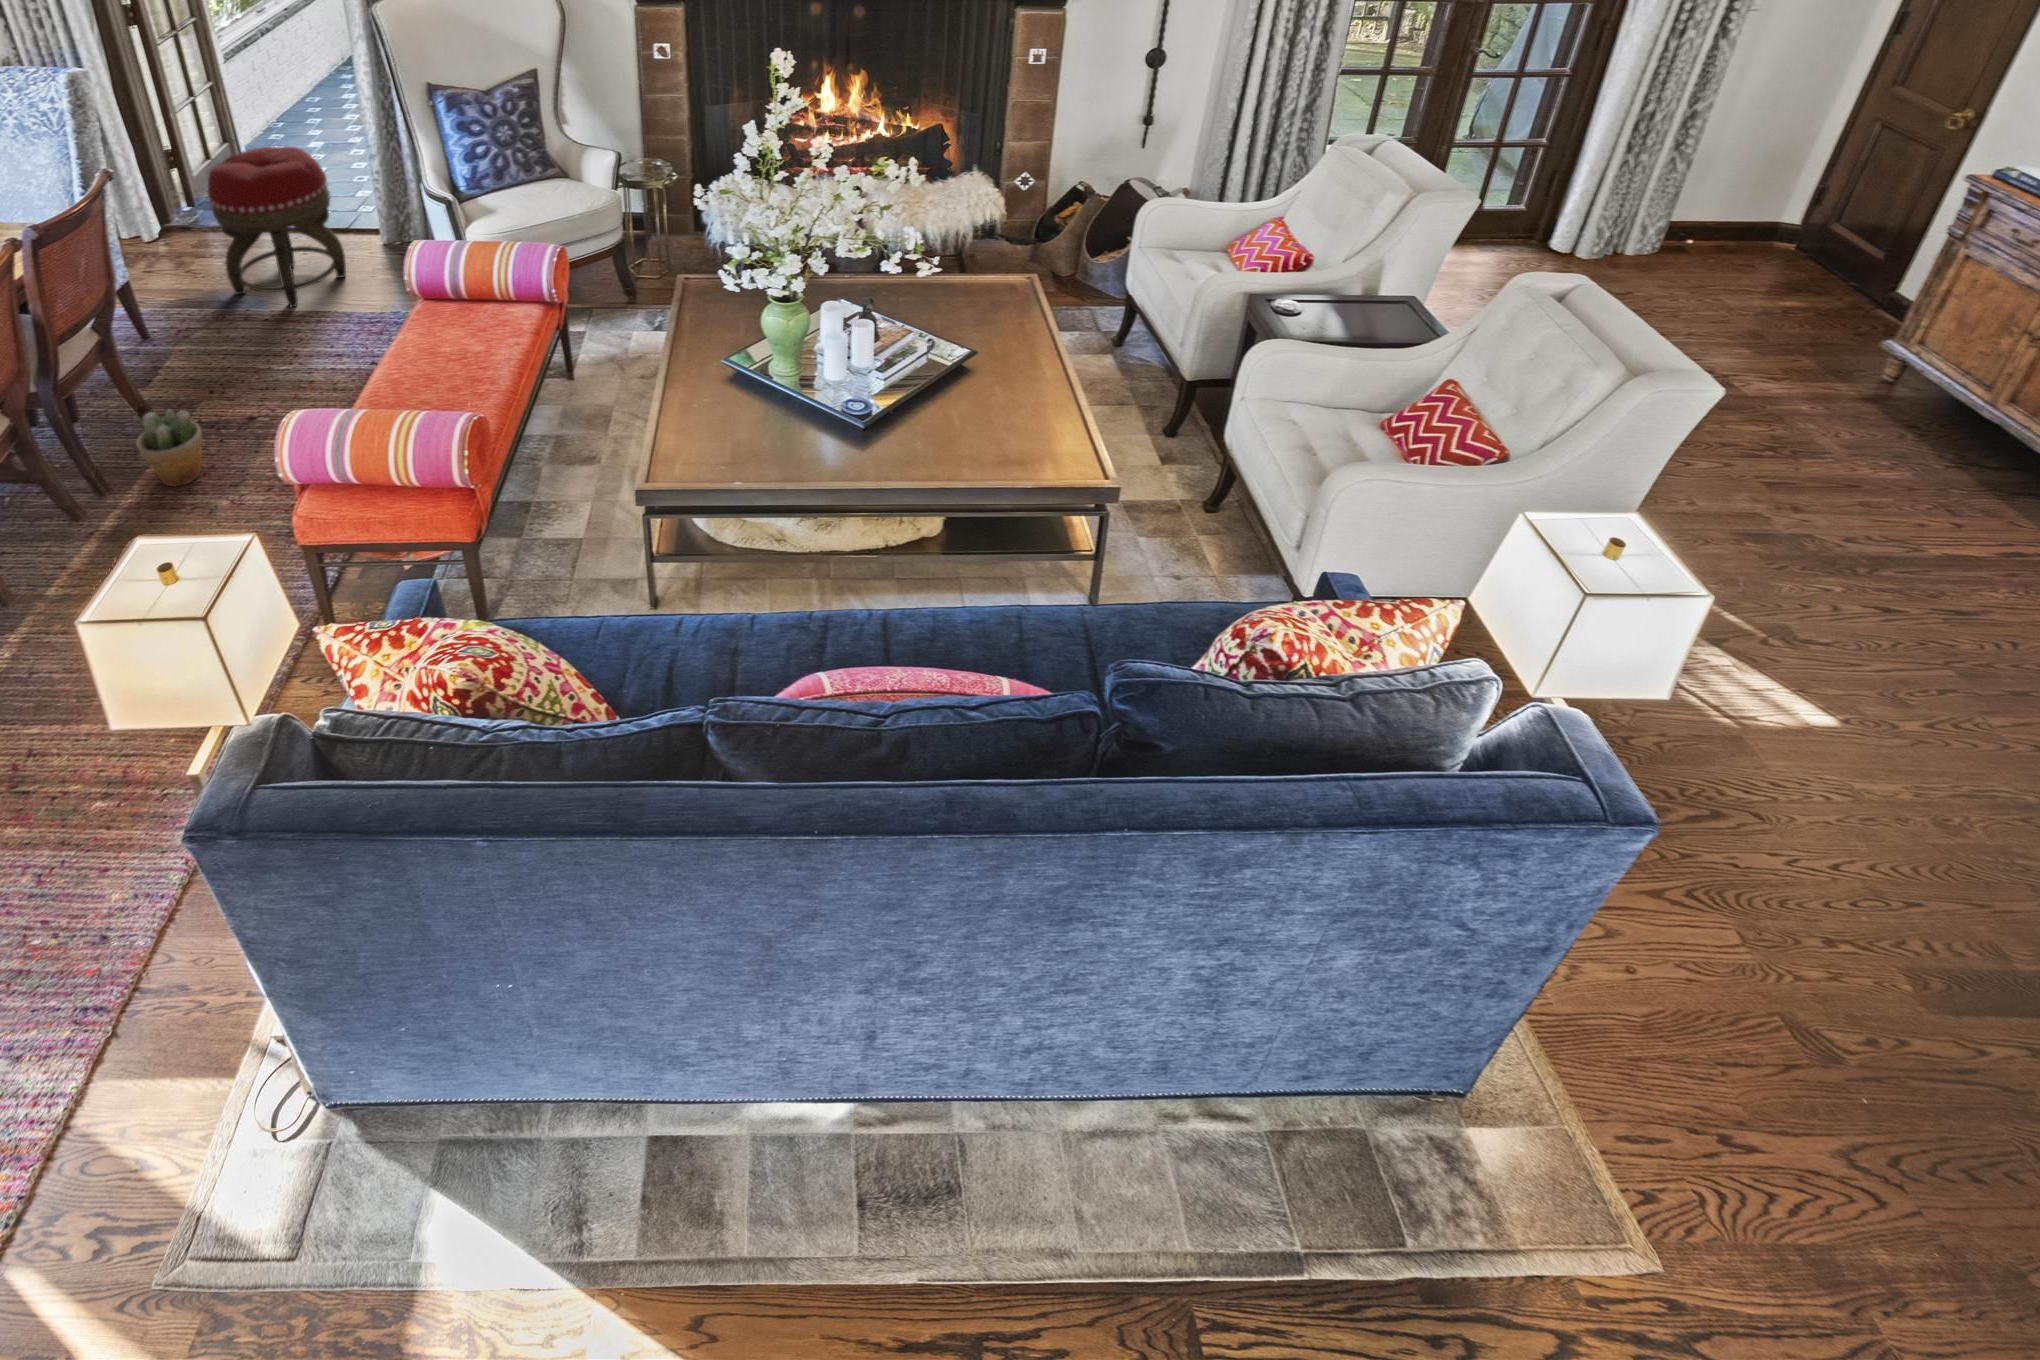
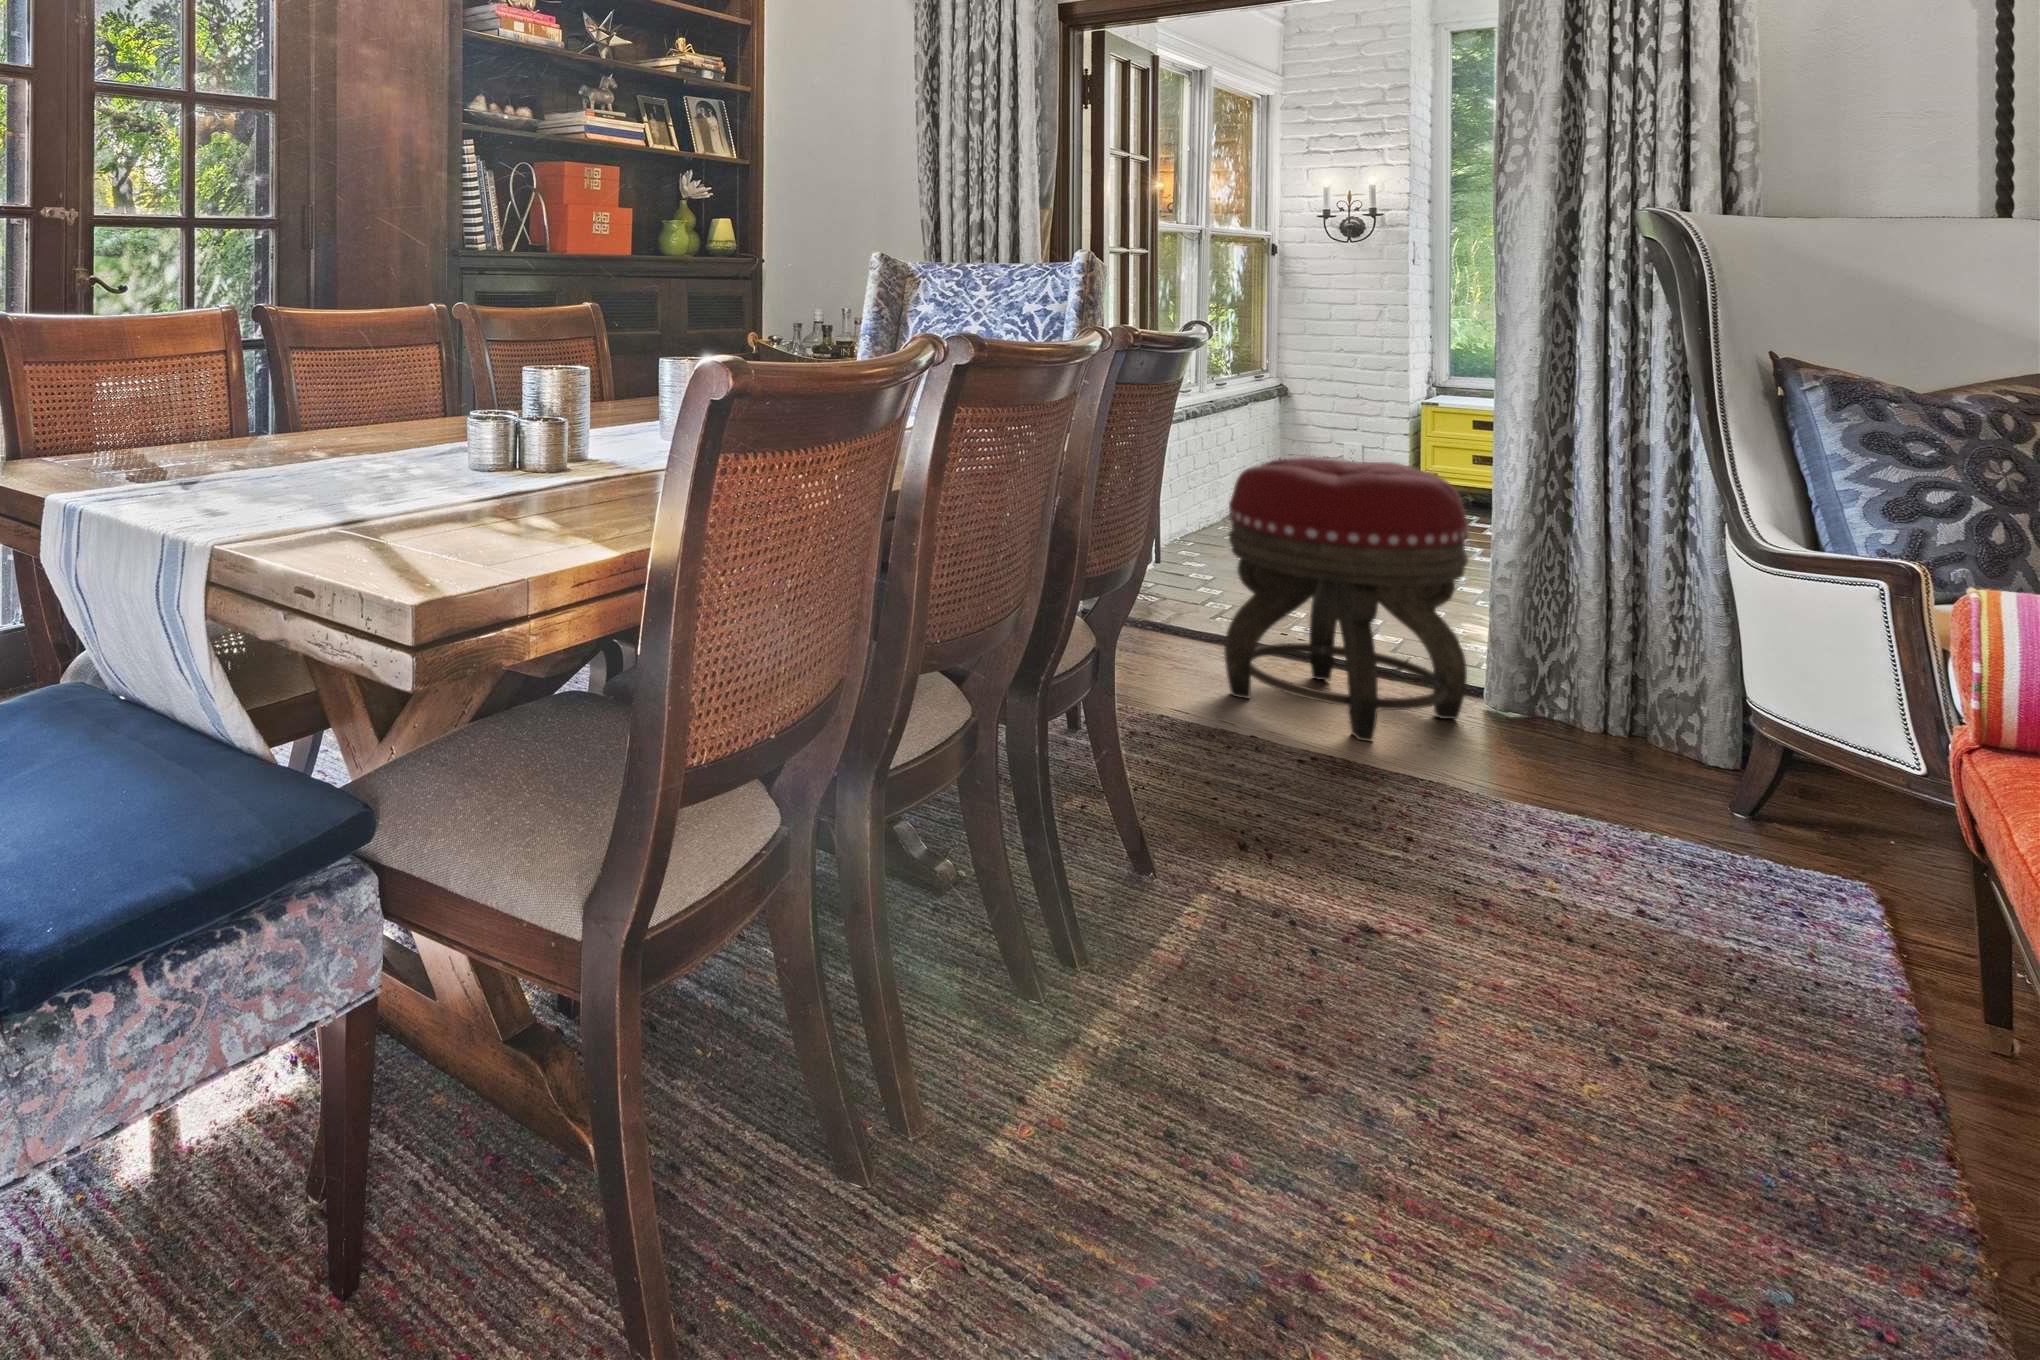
potted plant: present [136,410,202,487] -> none [1186,814,1345,1018]

